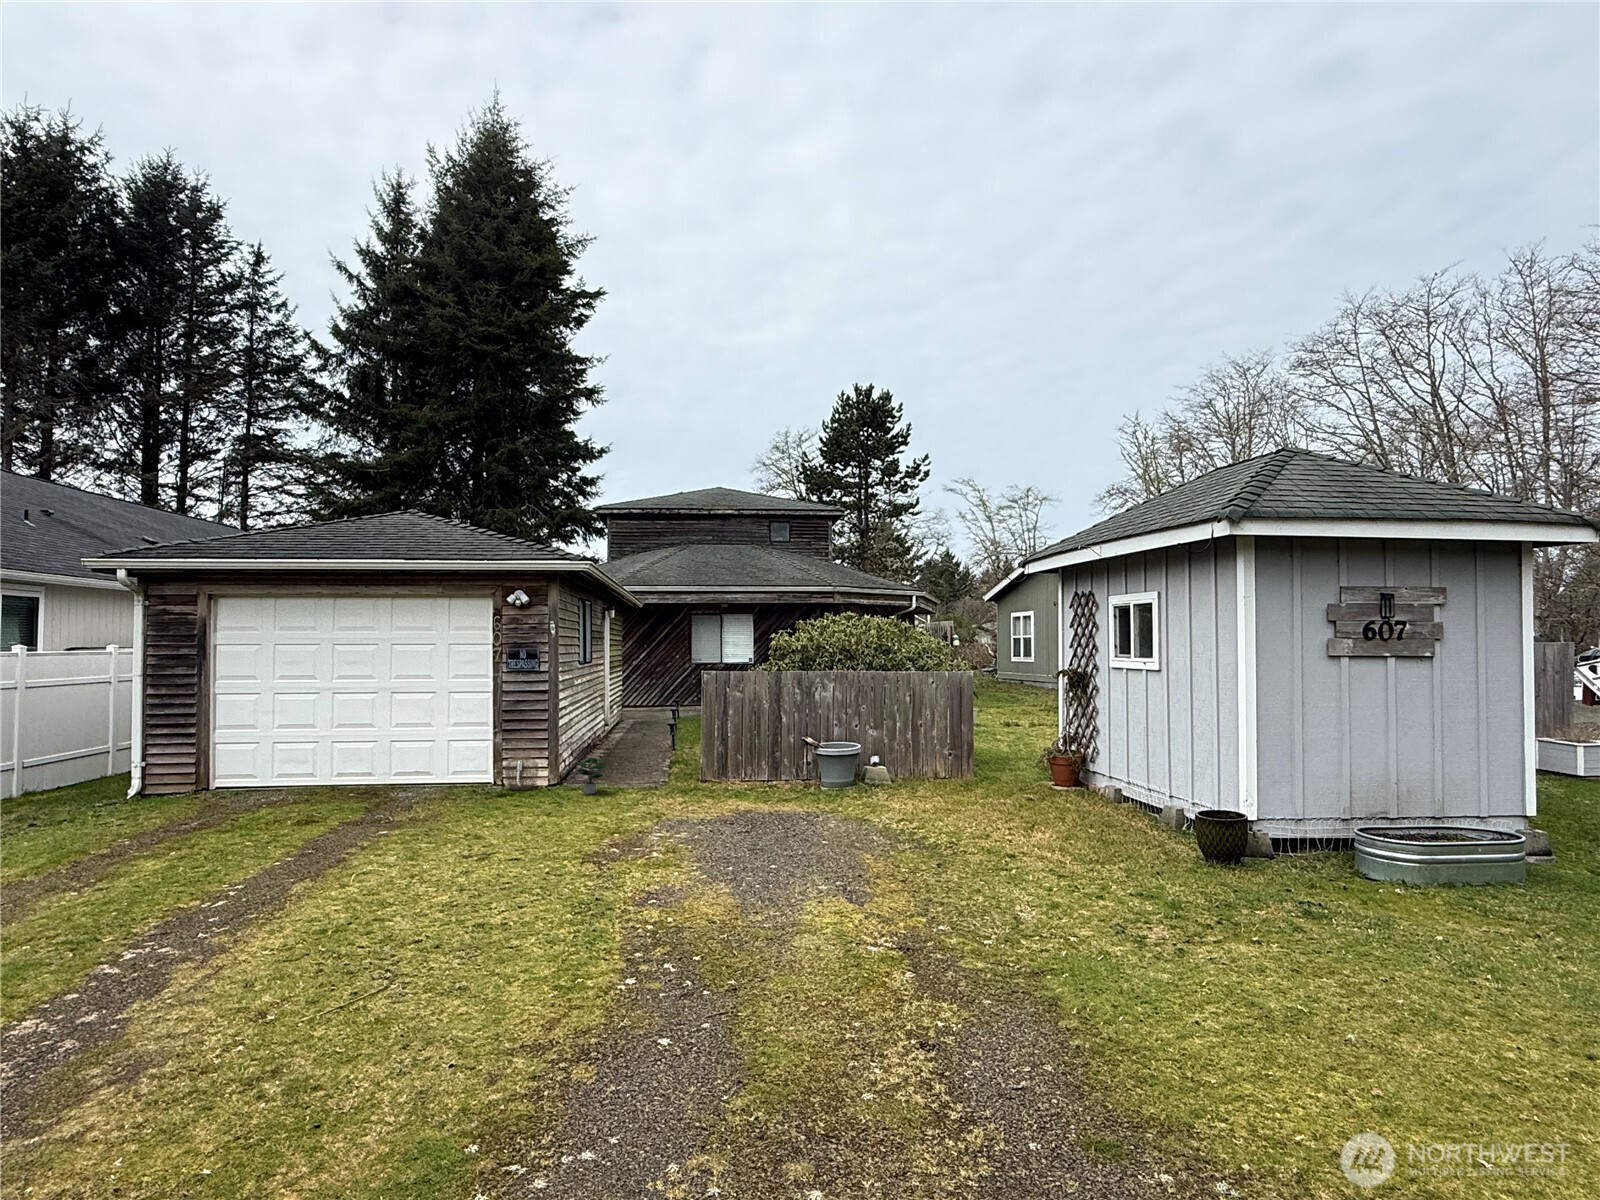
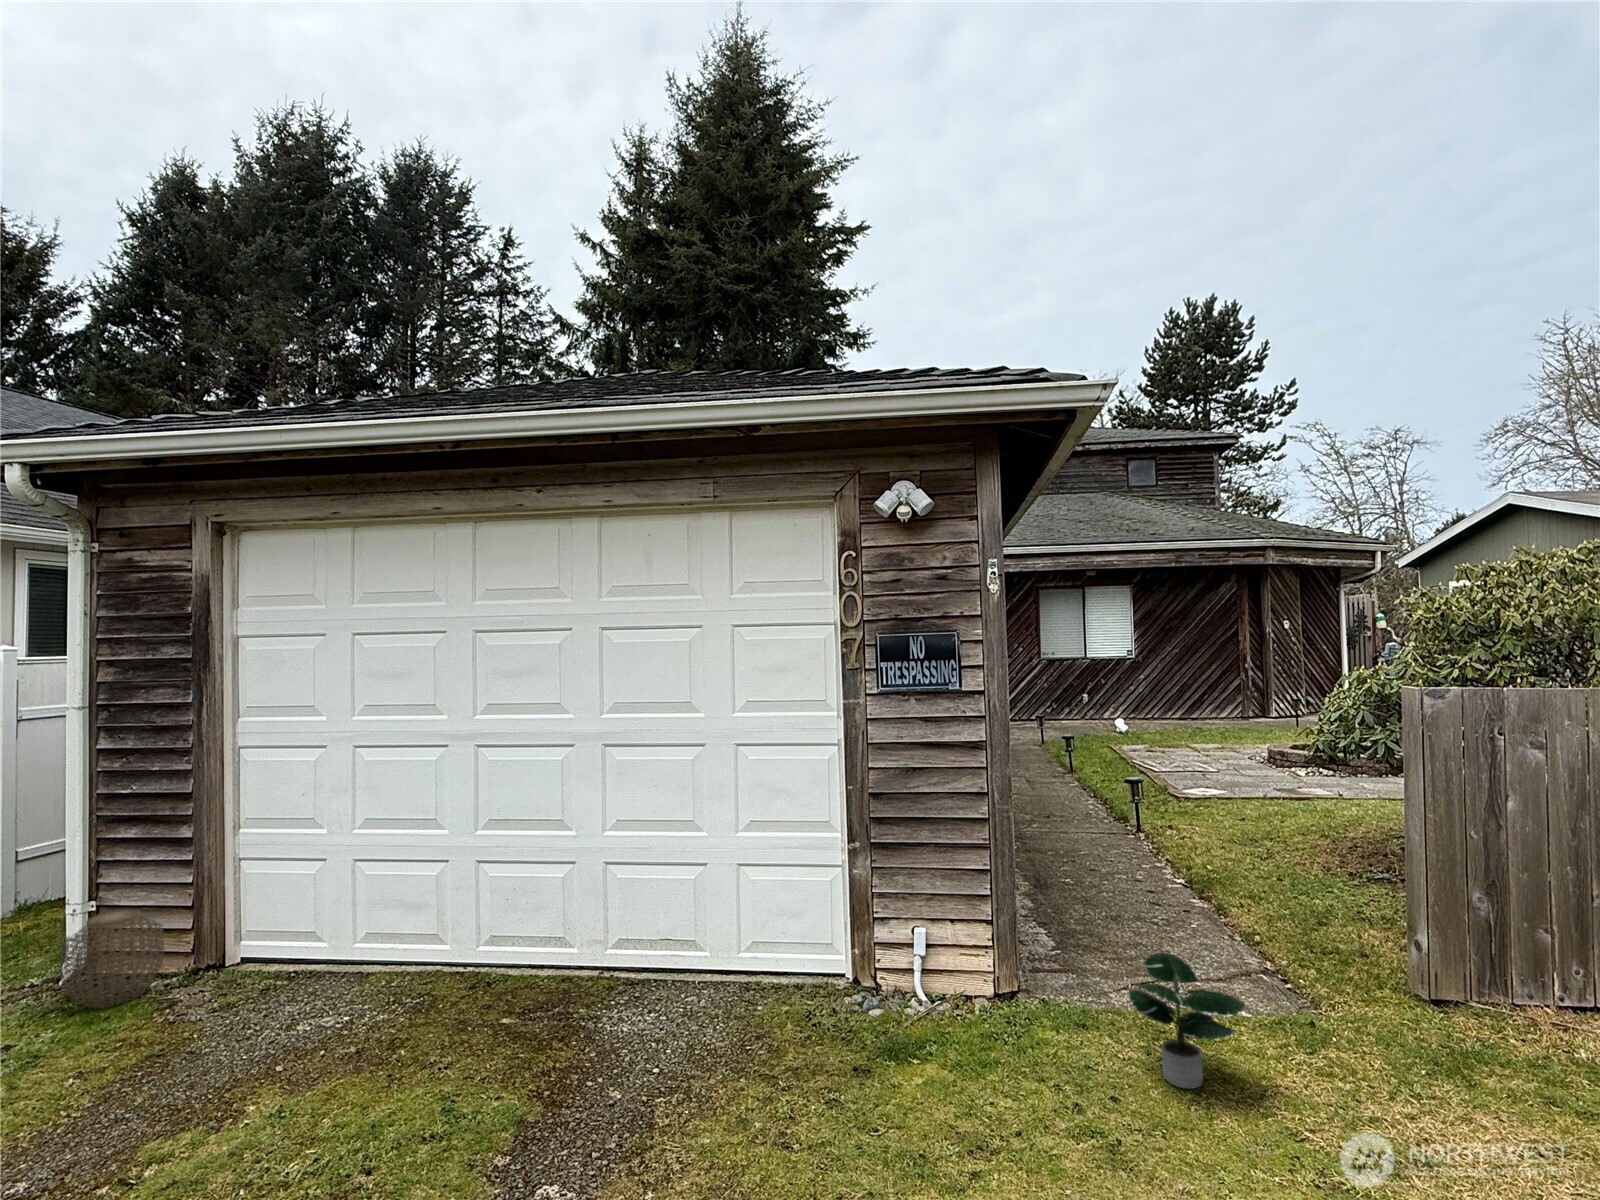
woven basket: present [505,754,538,790] -> present [60,909,164,1008]

